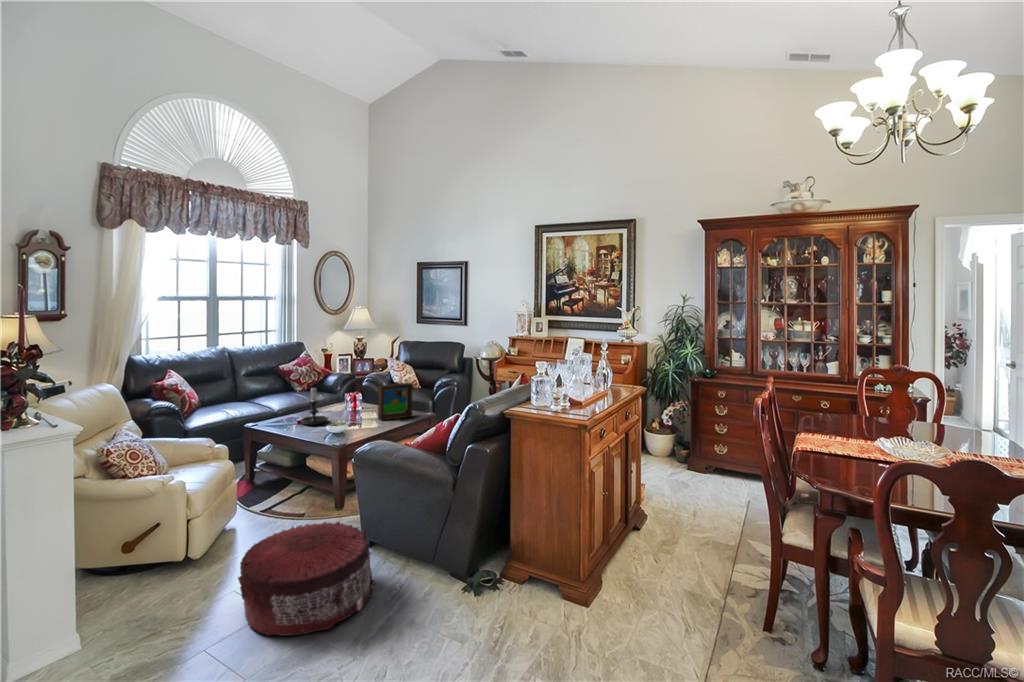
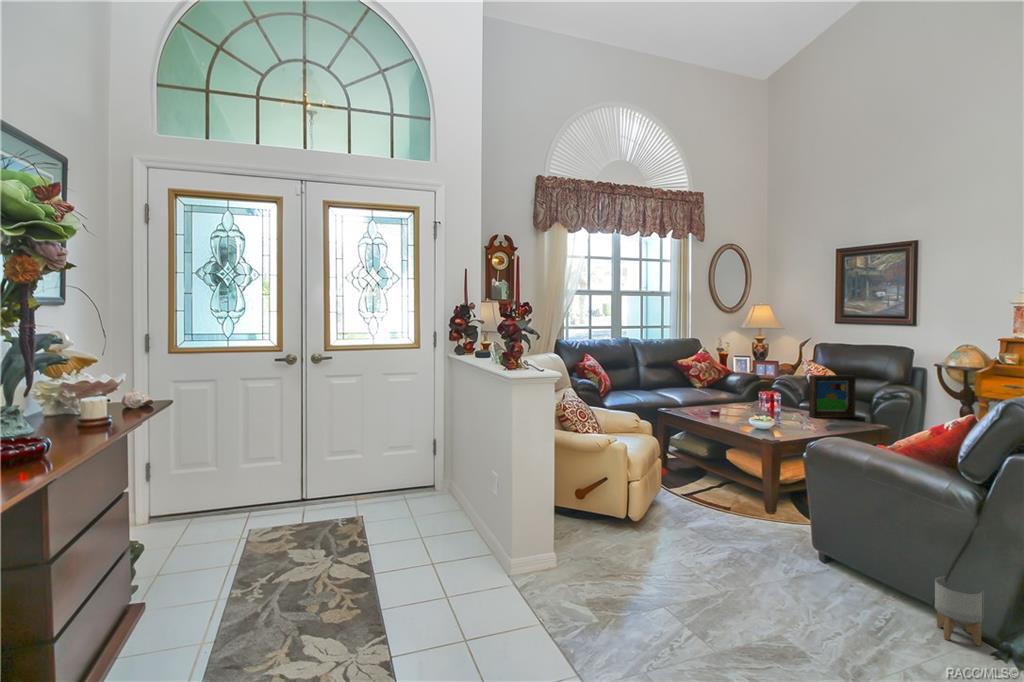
candle holder: present [300,388,328,425] -> none [716,371,749,414]
pouf: present [238,521,375,636] -> none [695,507,861,637]
planter: none [419,550,445,597] -> present [935,577,982,646]

